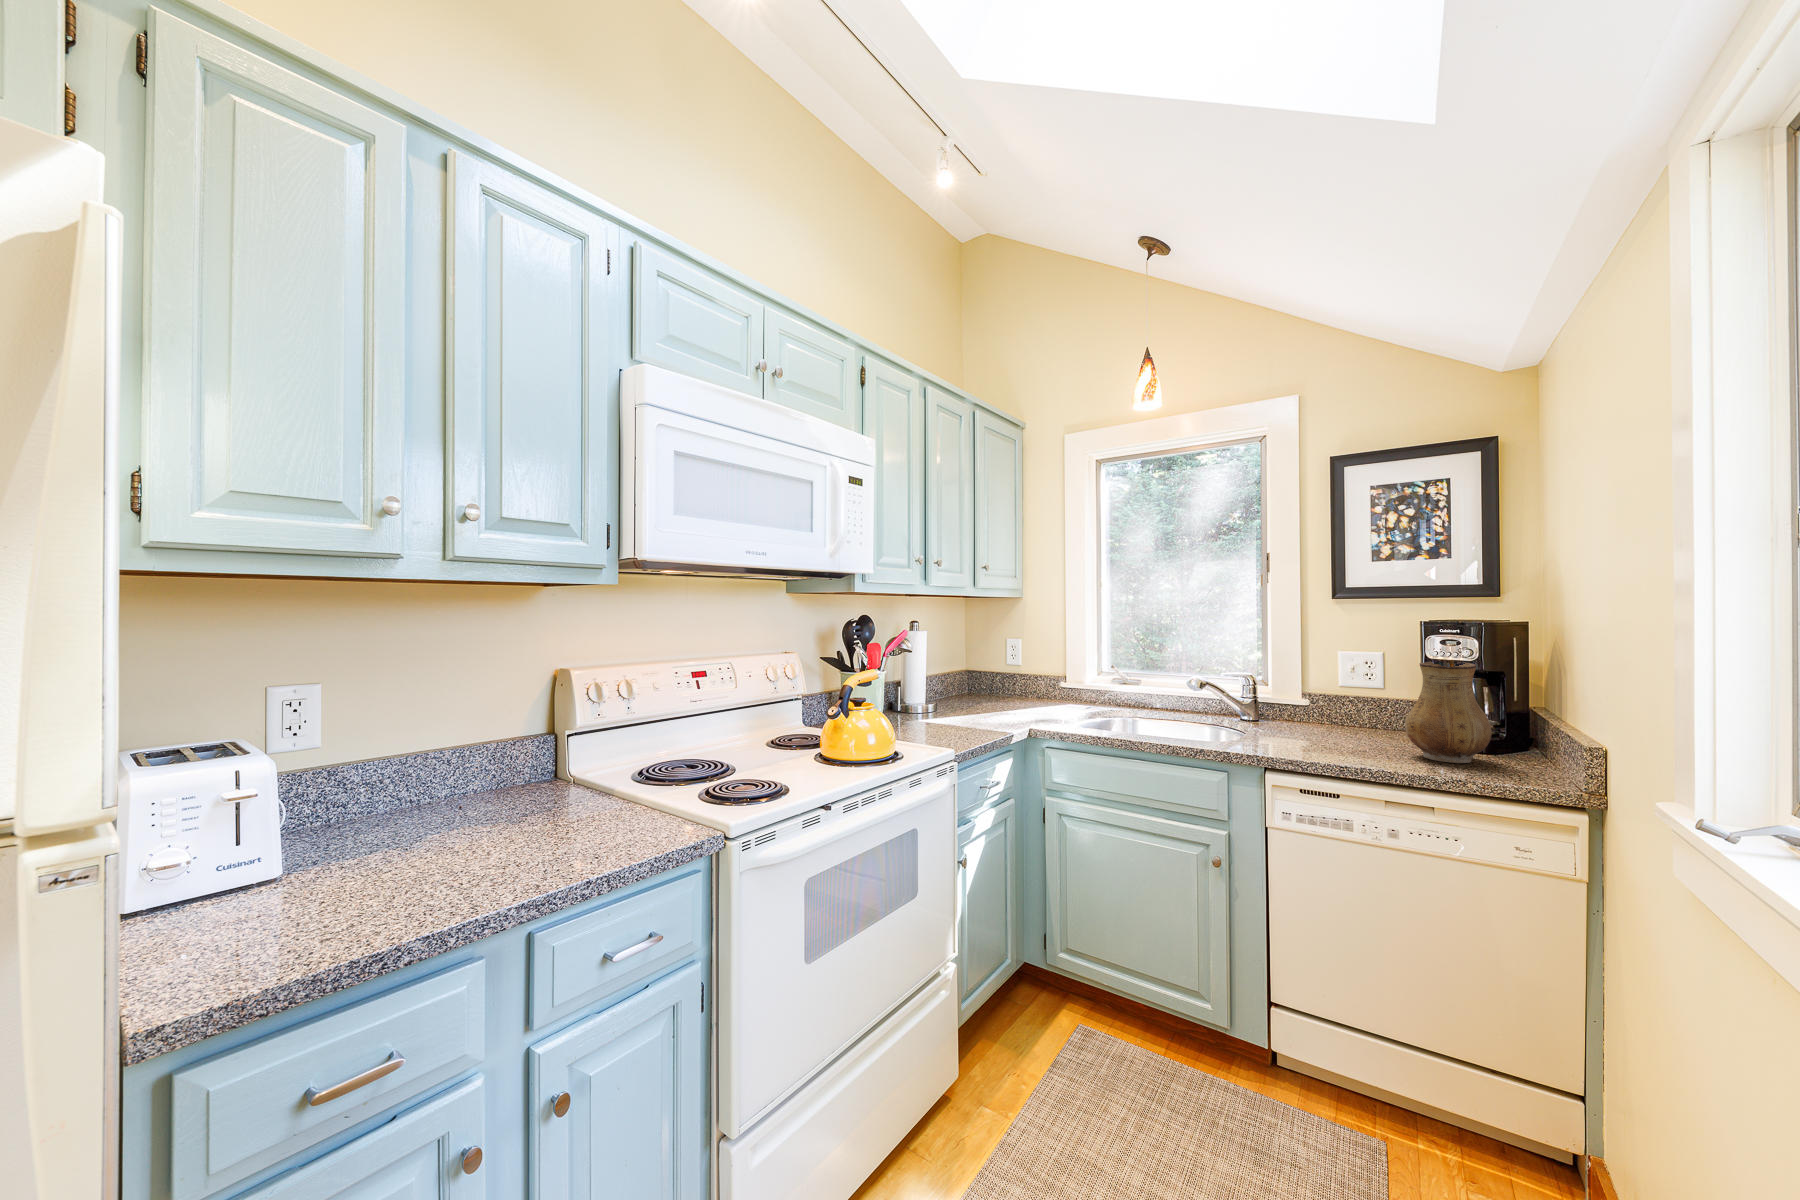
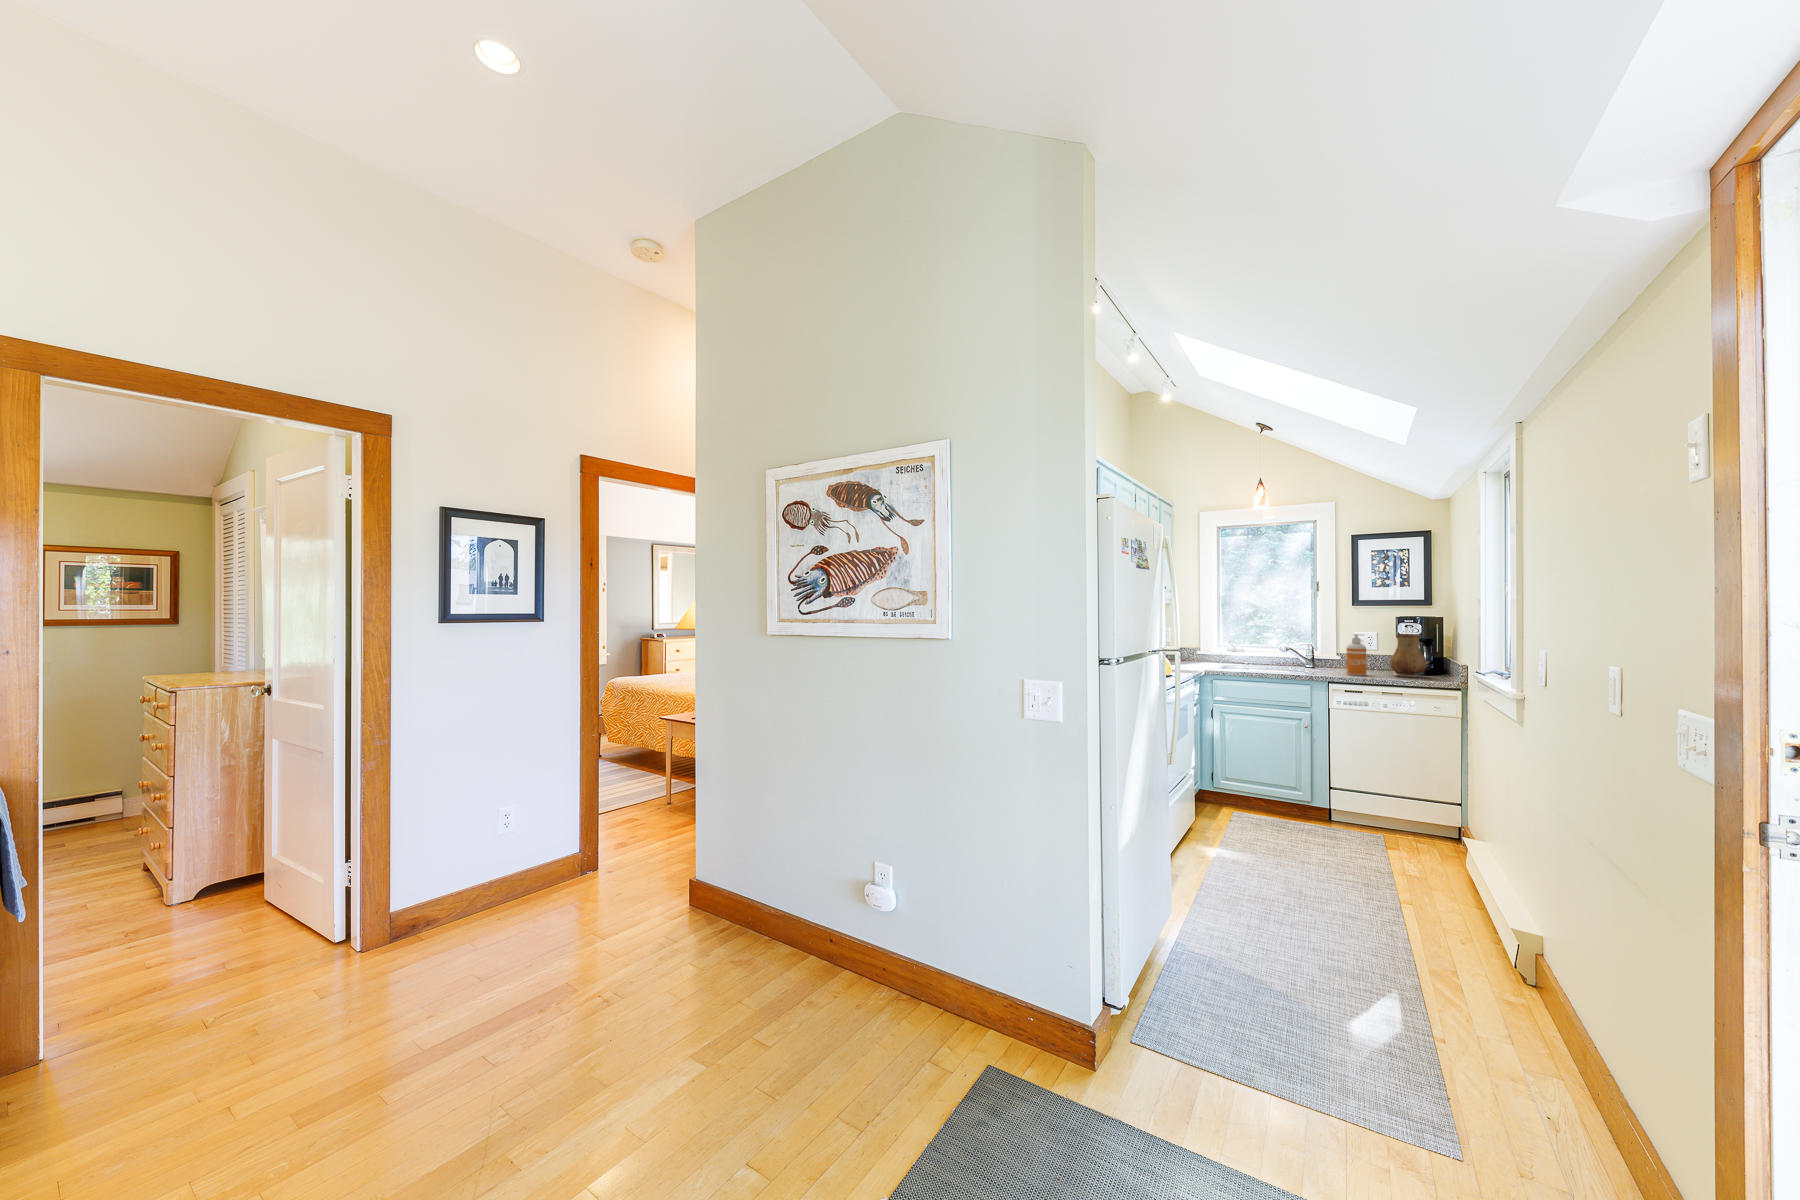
soap dispenser: none [1308,660,1351,754] -> present [1347,634,1366,676]

